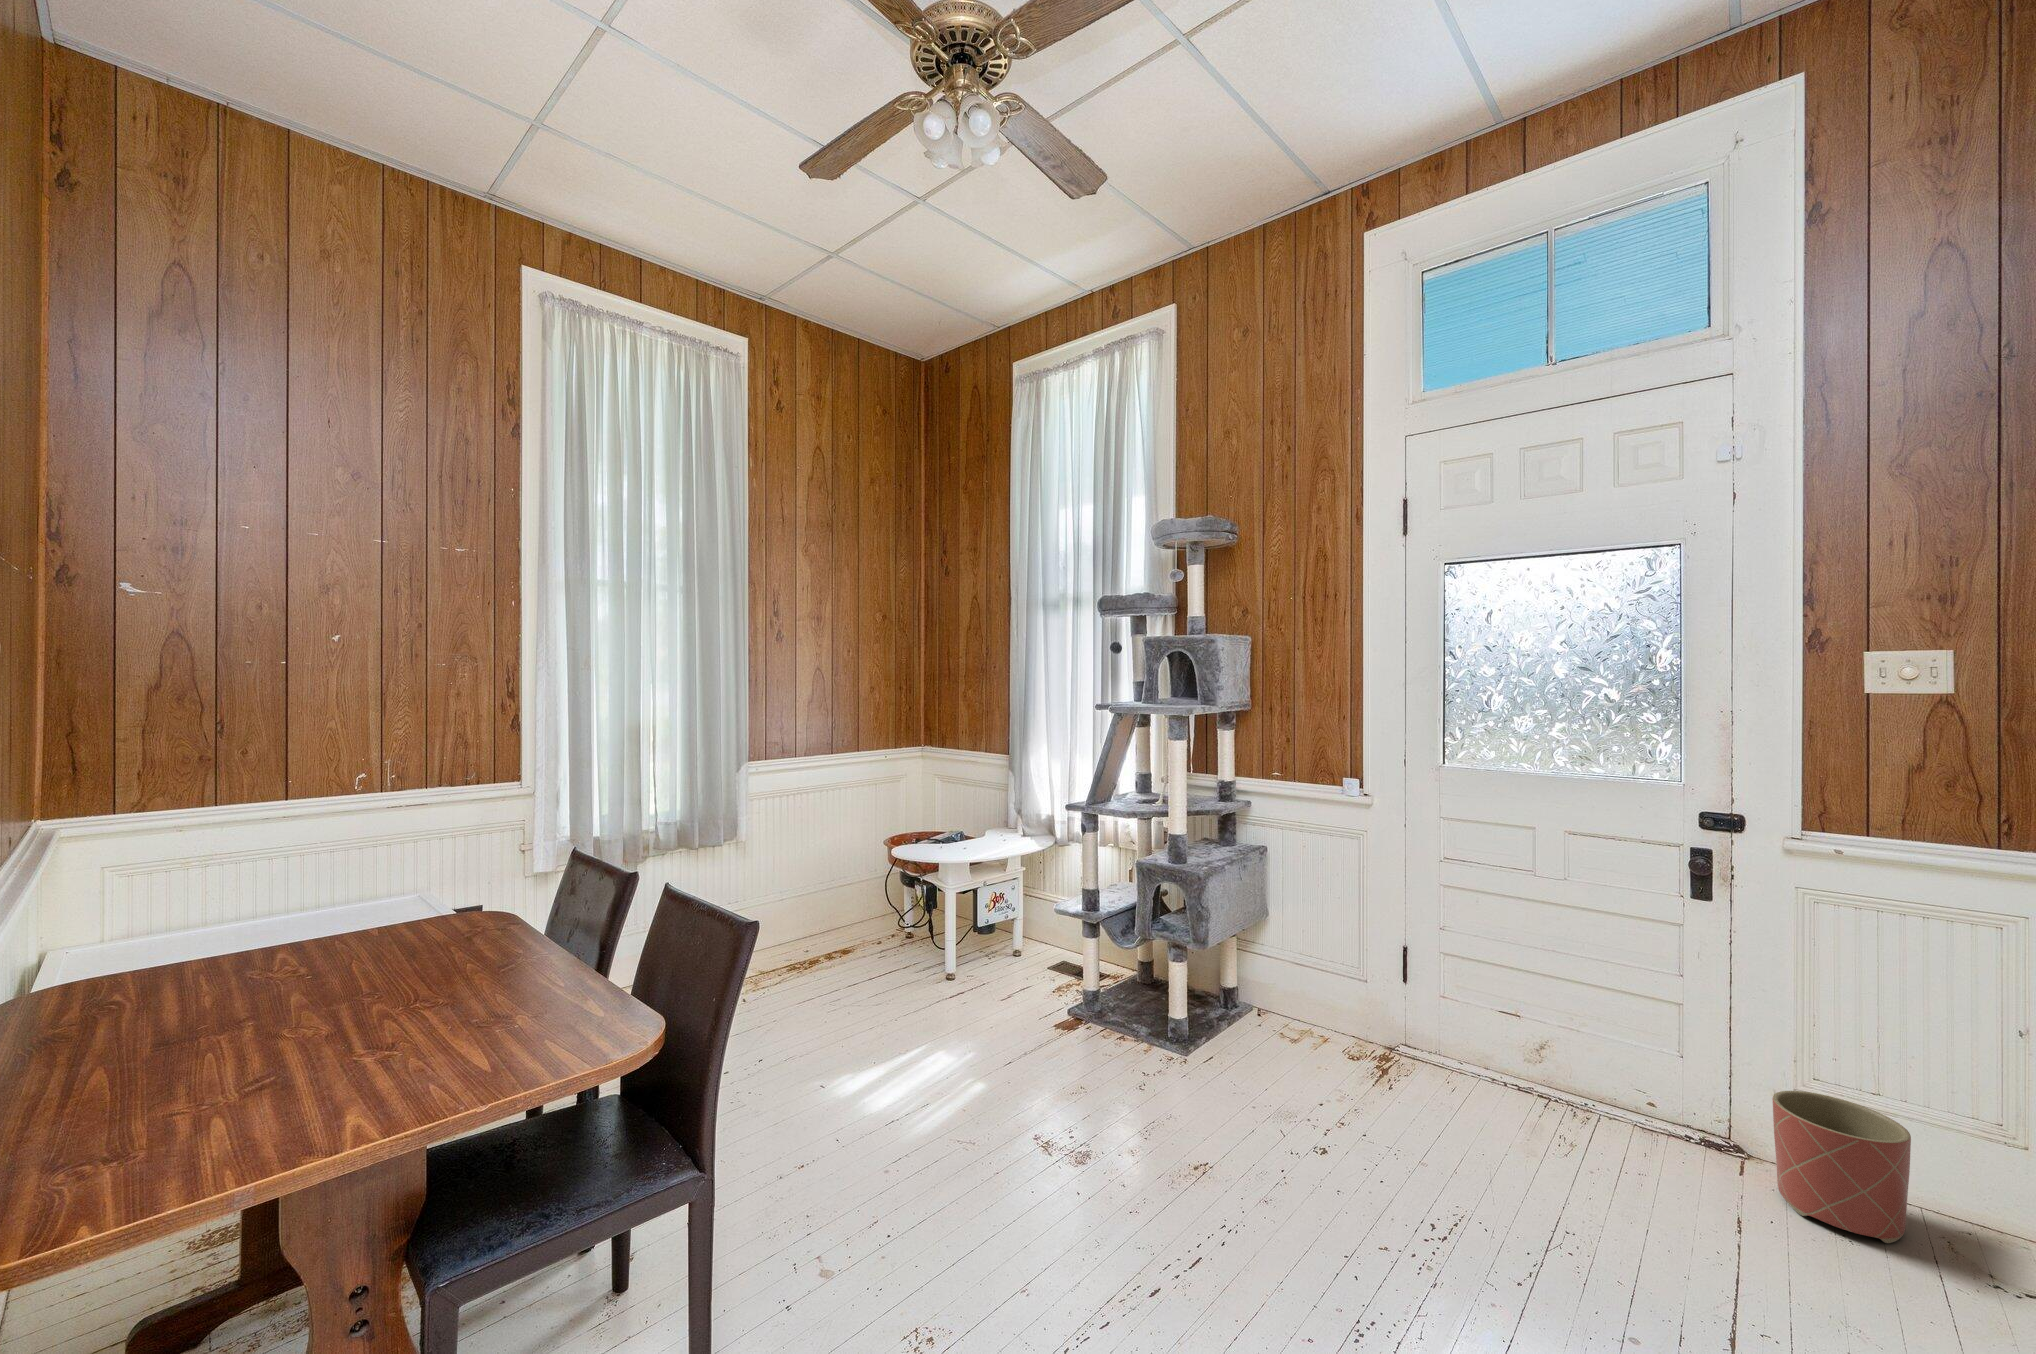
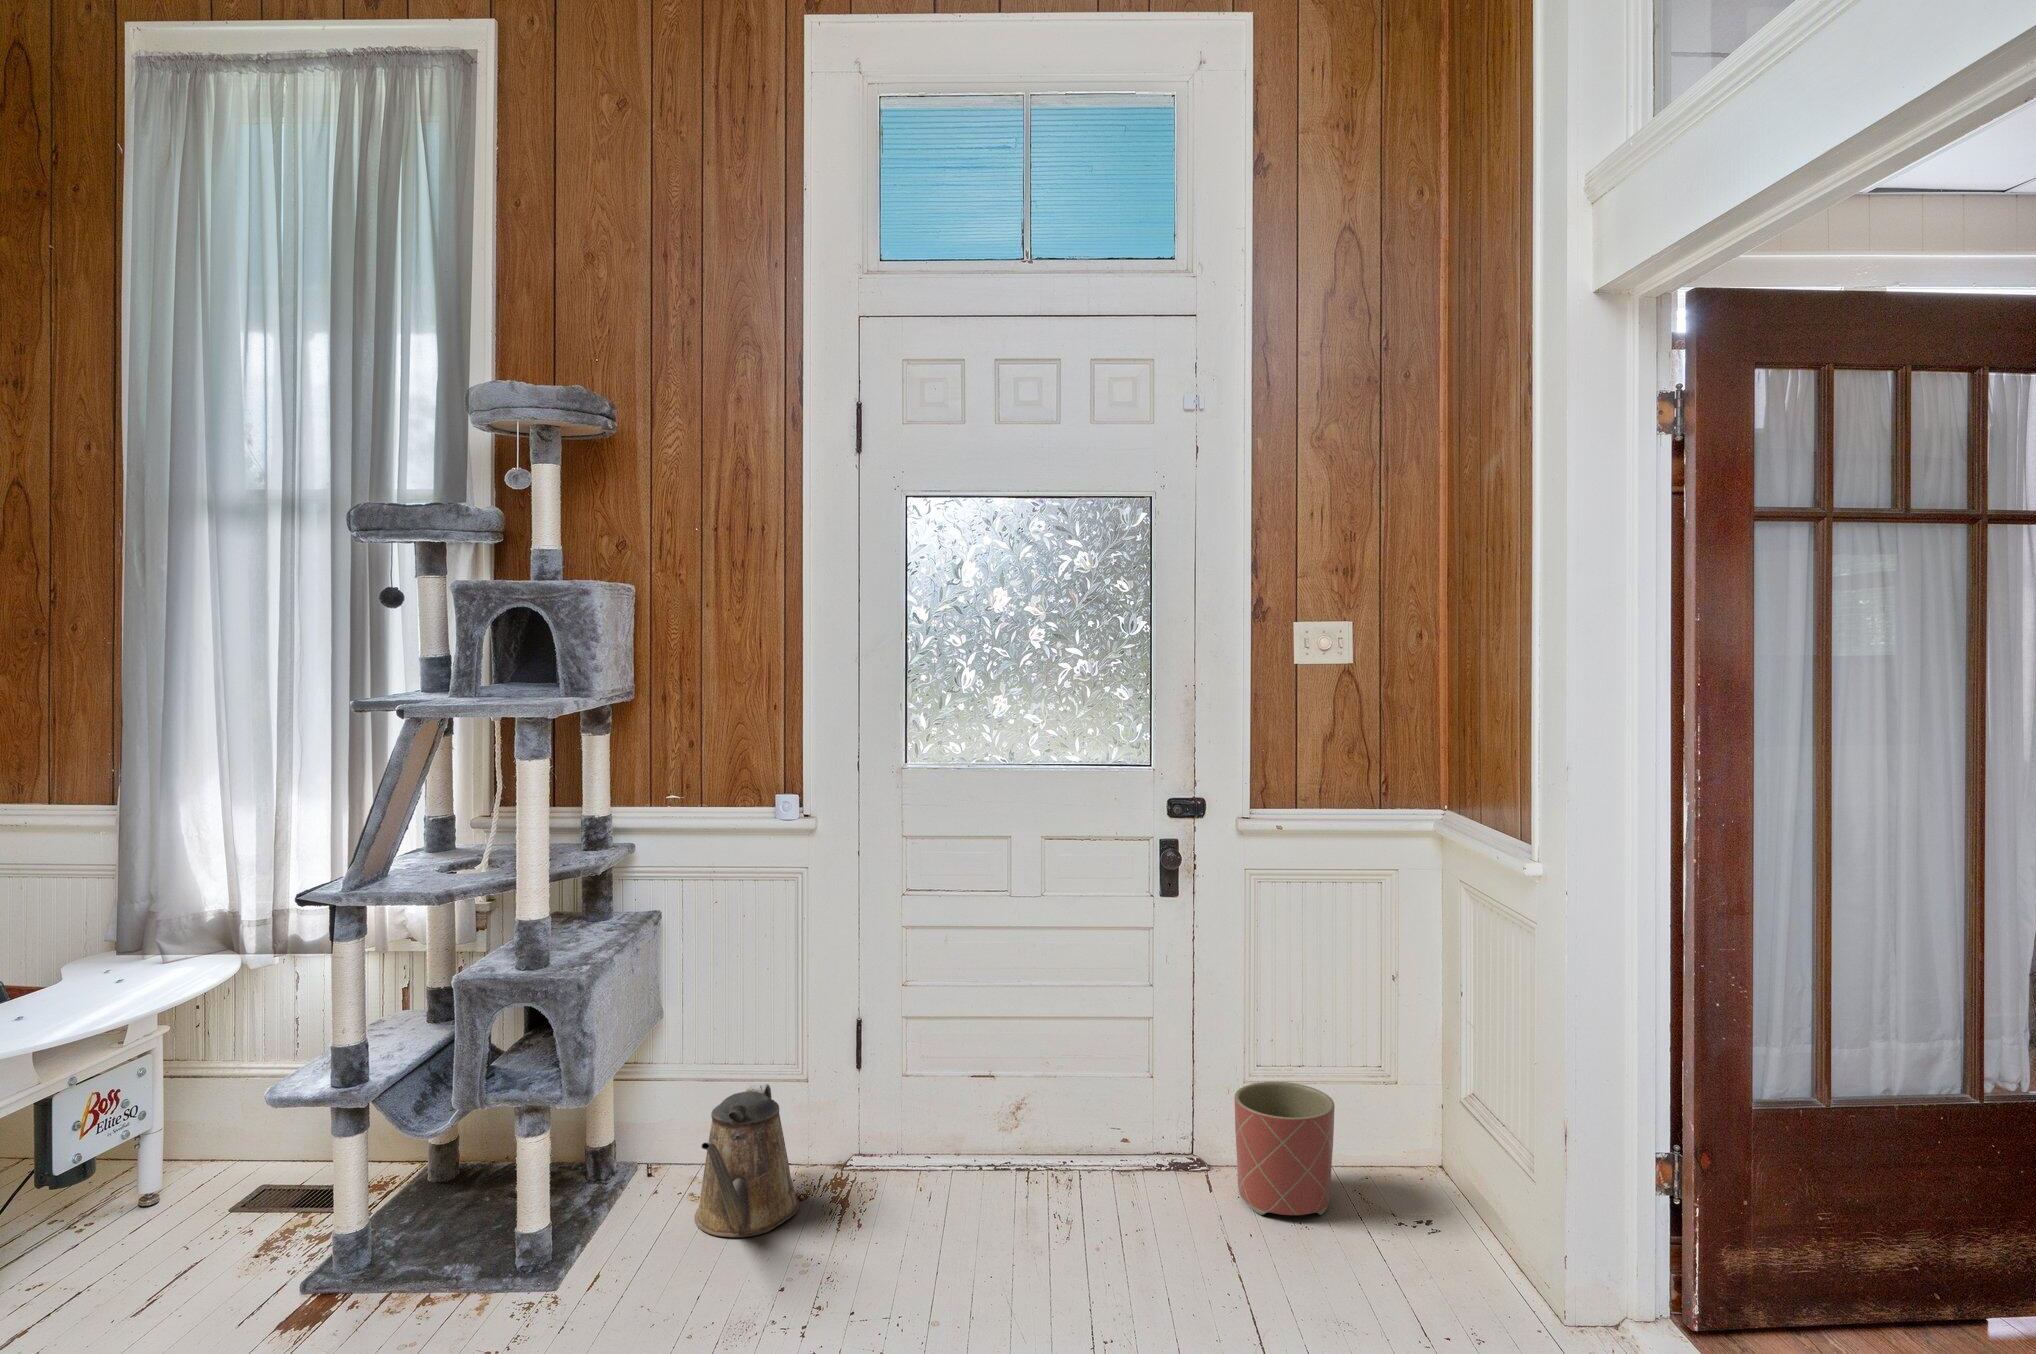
watering can: none [1270,971,1350,1070] -> present [695,1084,799,1237]

